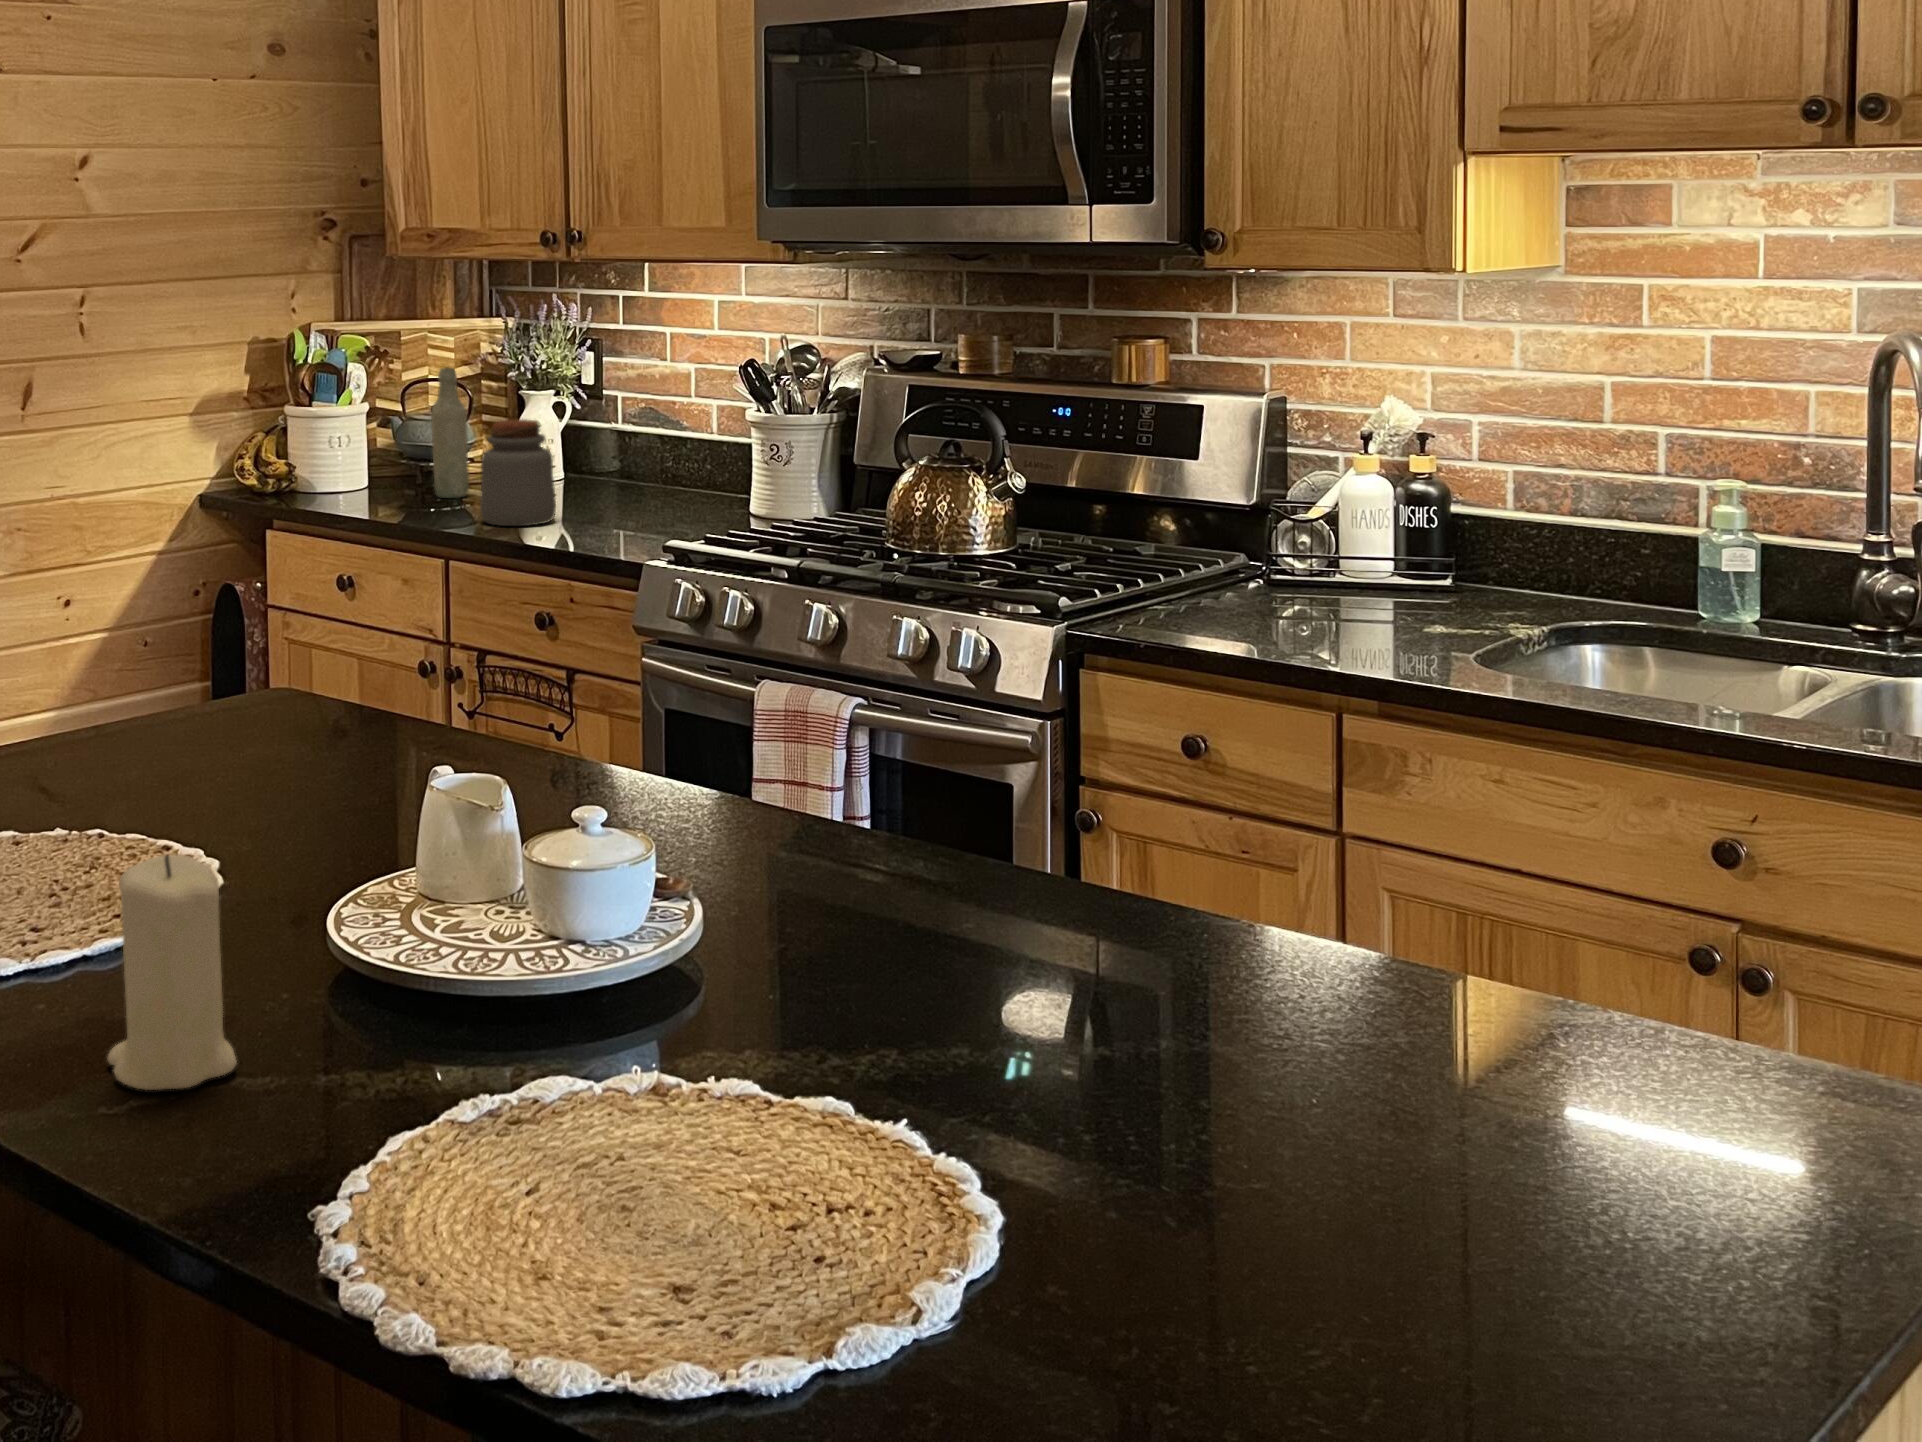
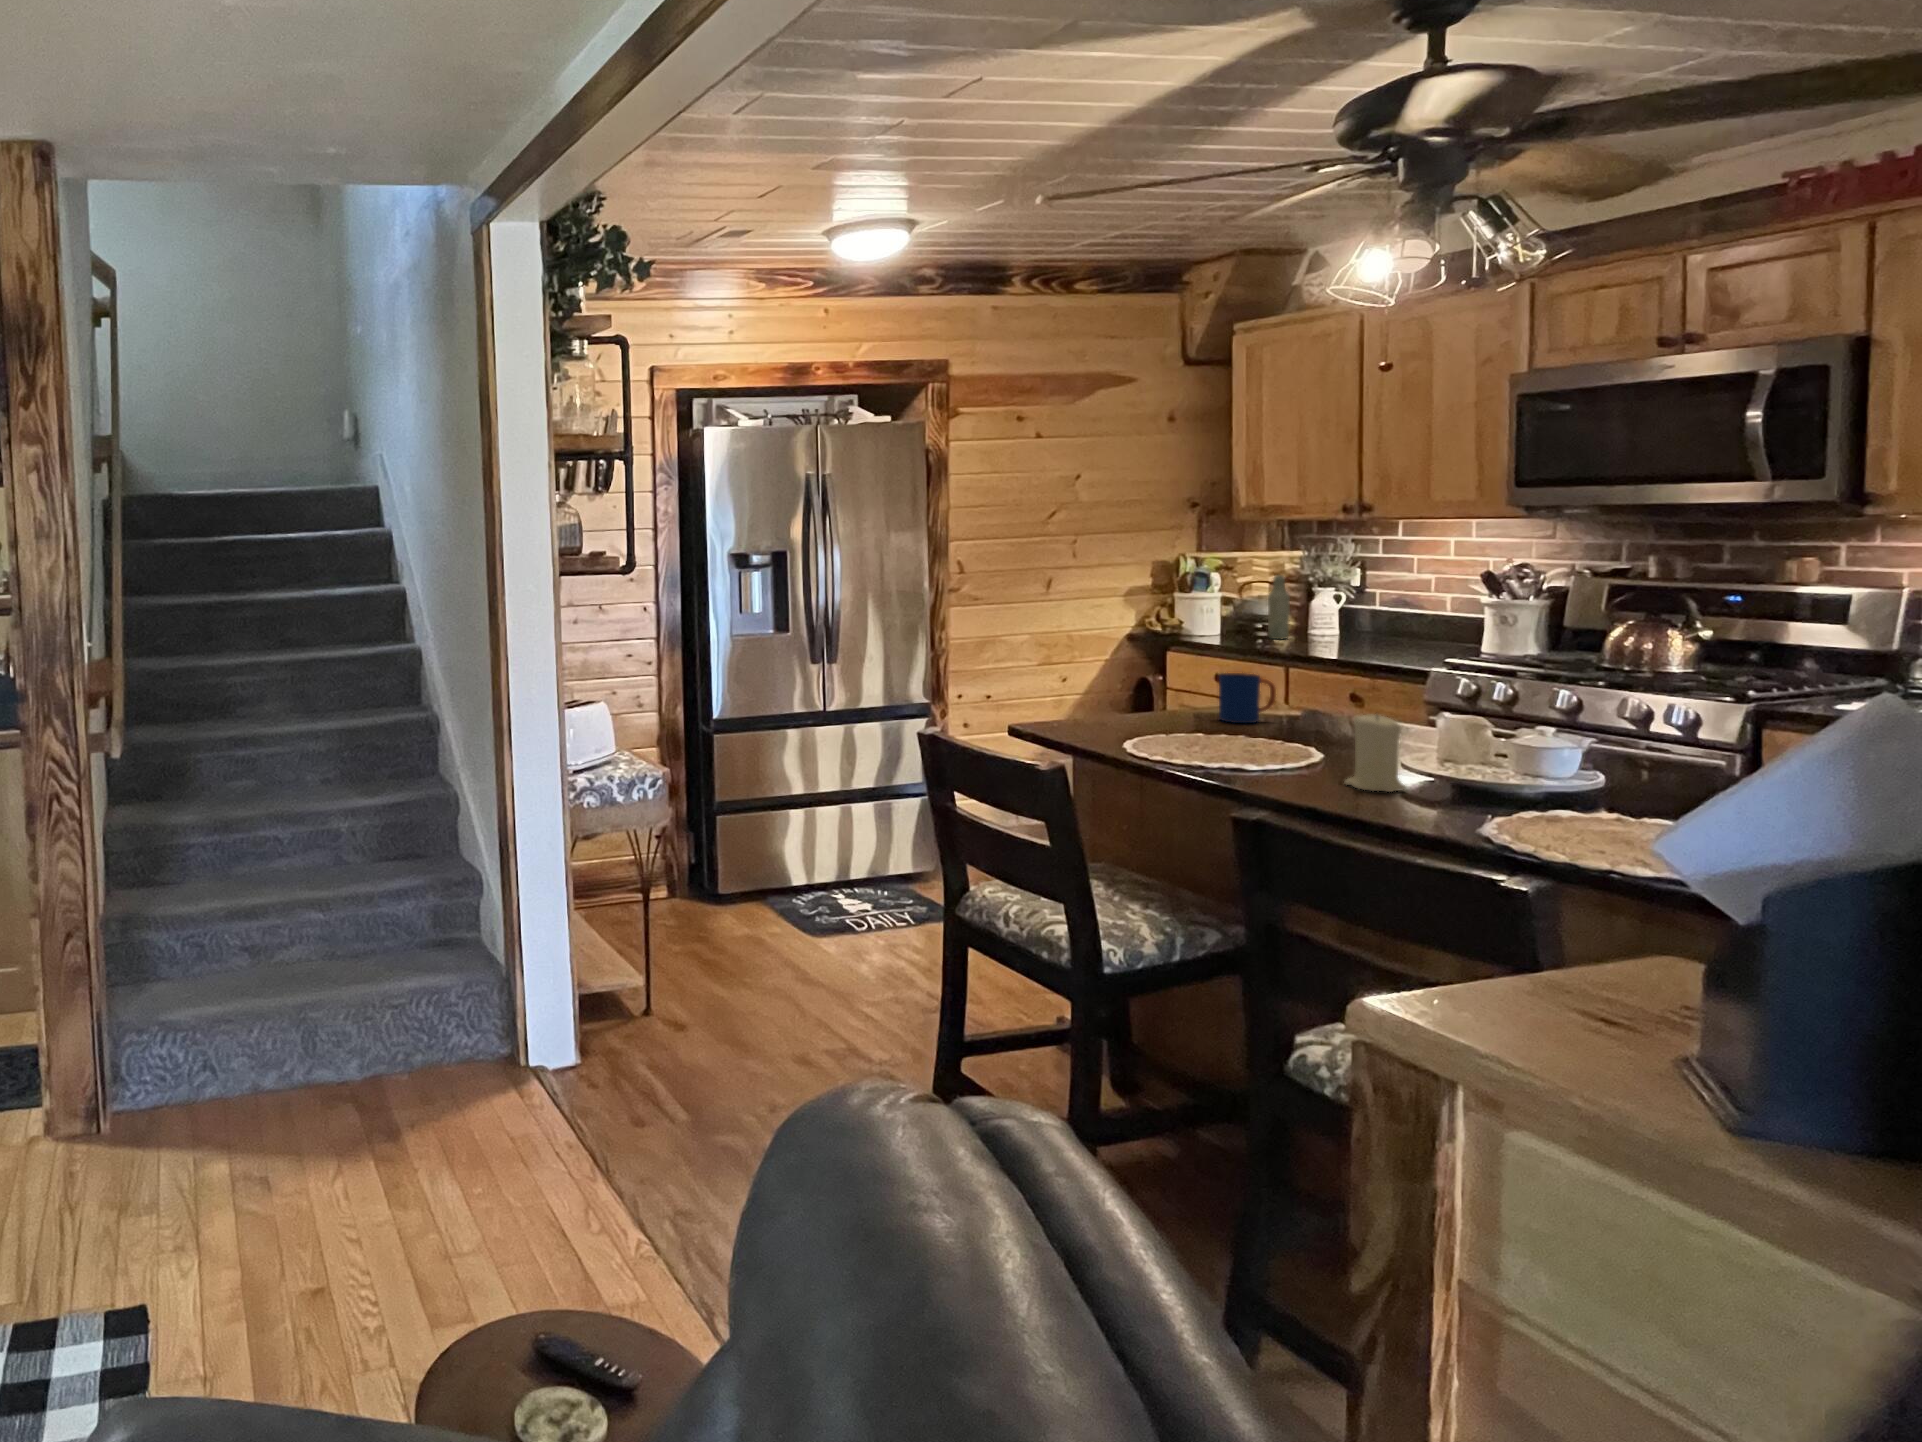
jar: present [480,419,556,526] -> none [1312,599,1358,651]
mug: none [87,657,211,788] -> present [1219,673,1276,723]

